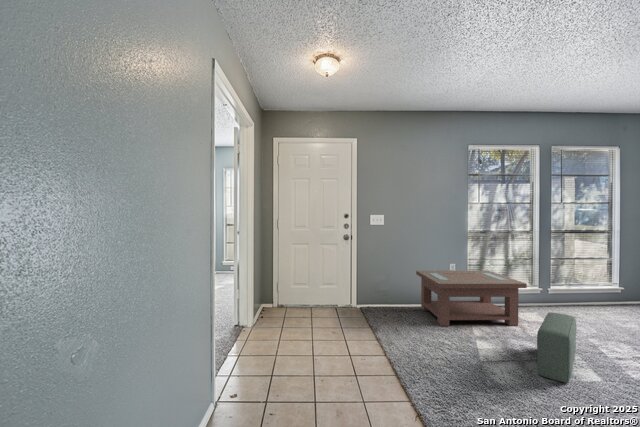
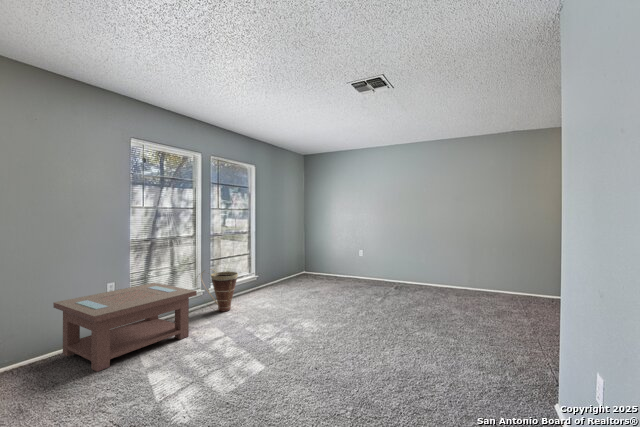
basket: none [531,267,585,316] -> present [201,269,238,311]
pouf: present [537,312,576,383] -> none [217,315,245,388]

